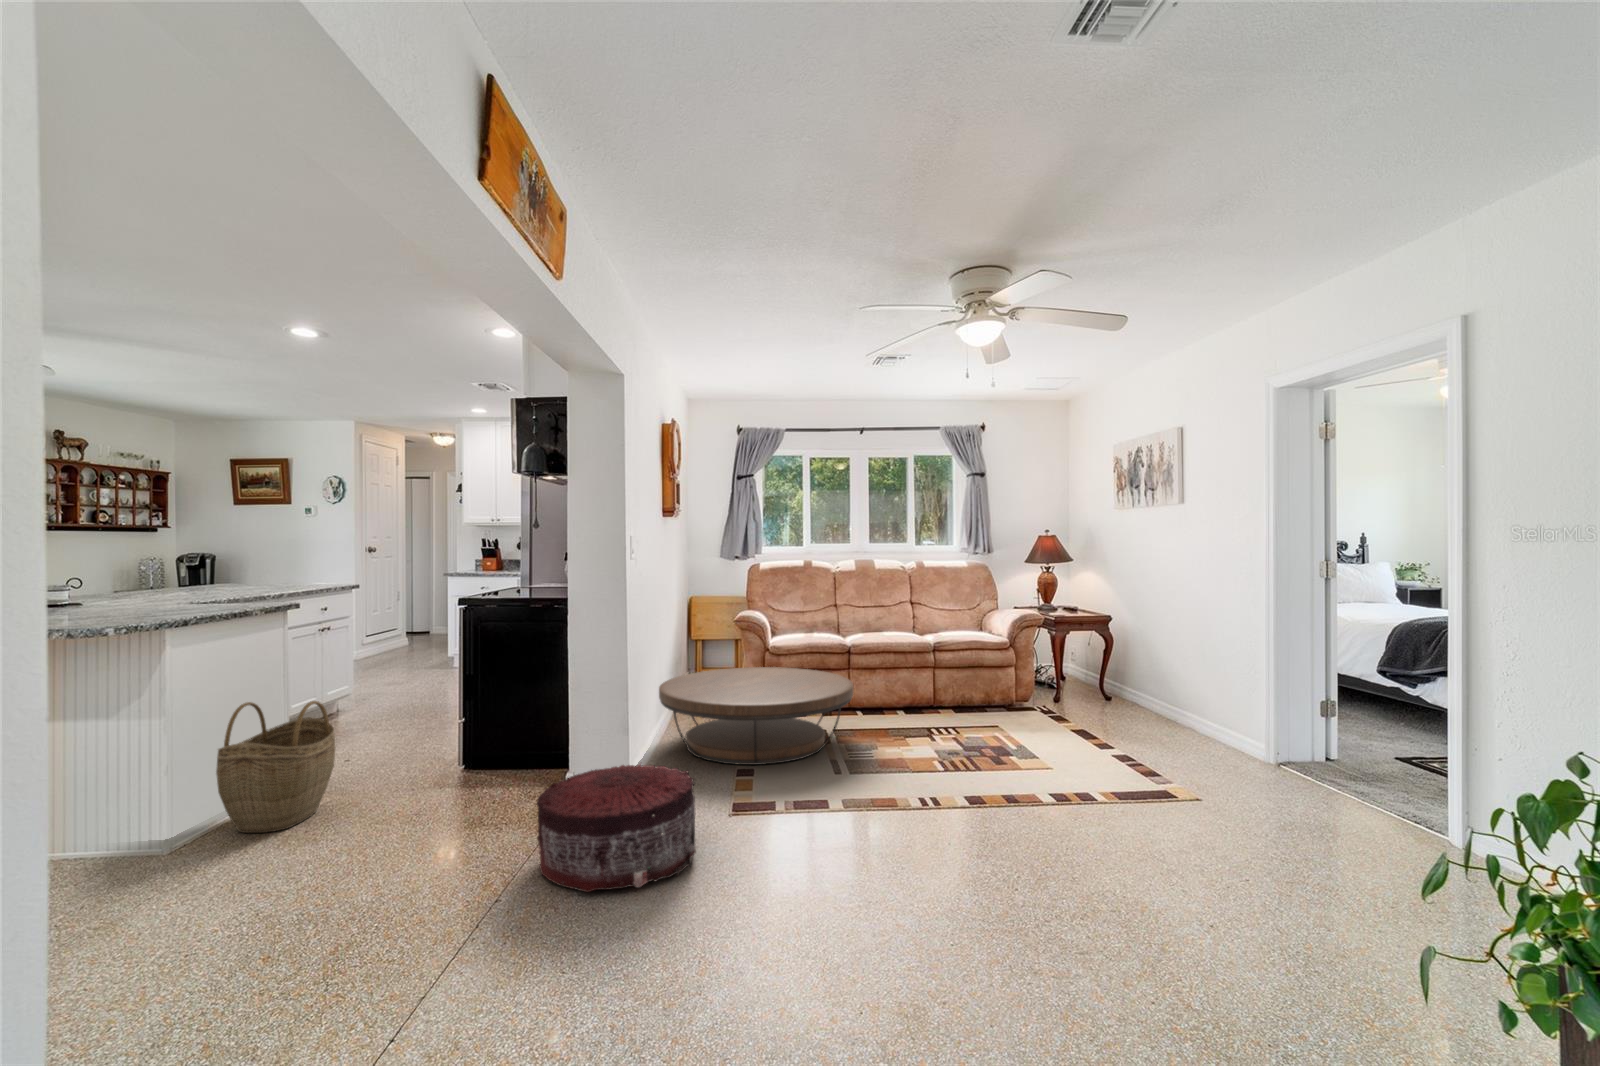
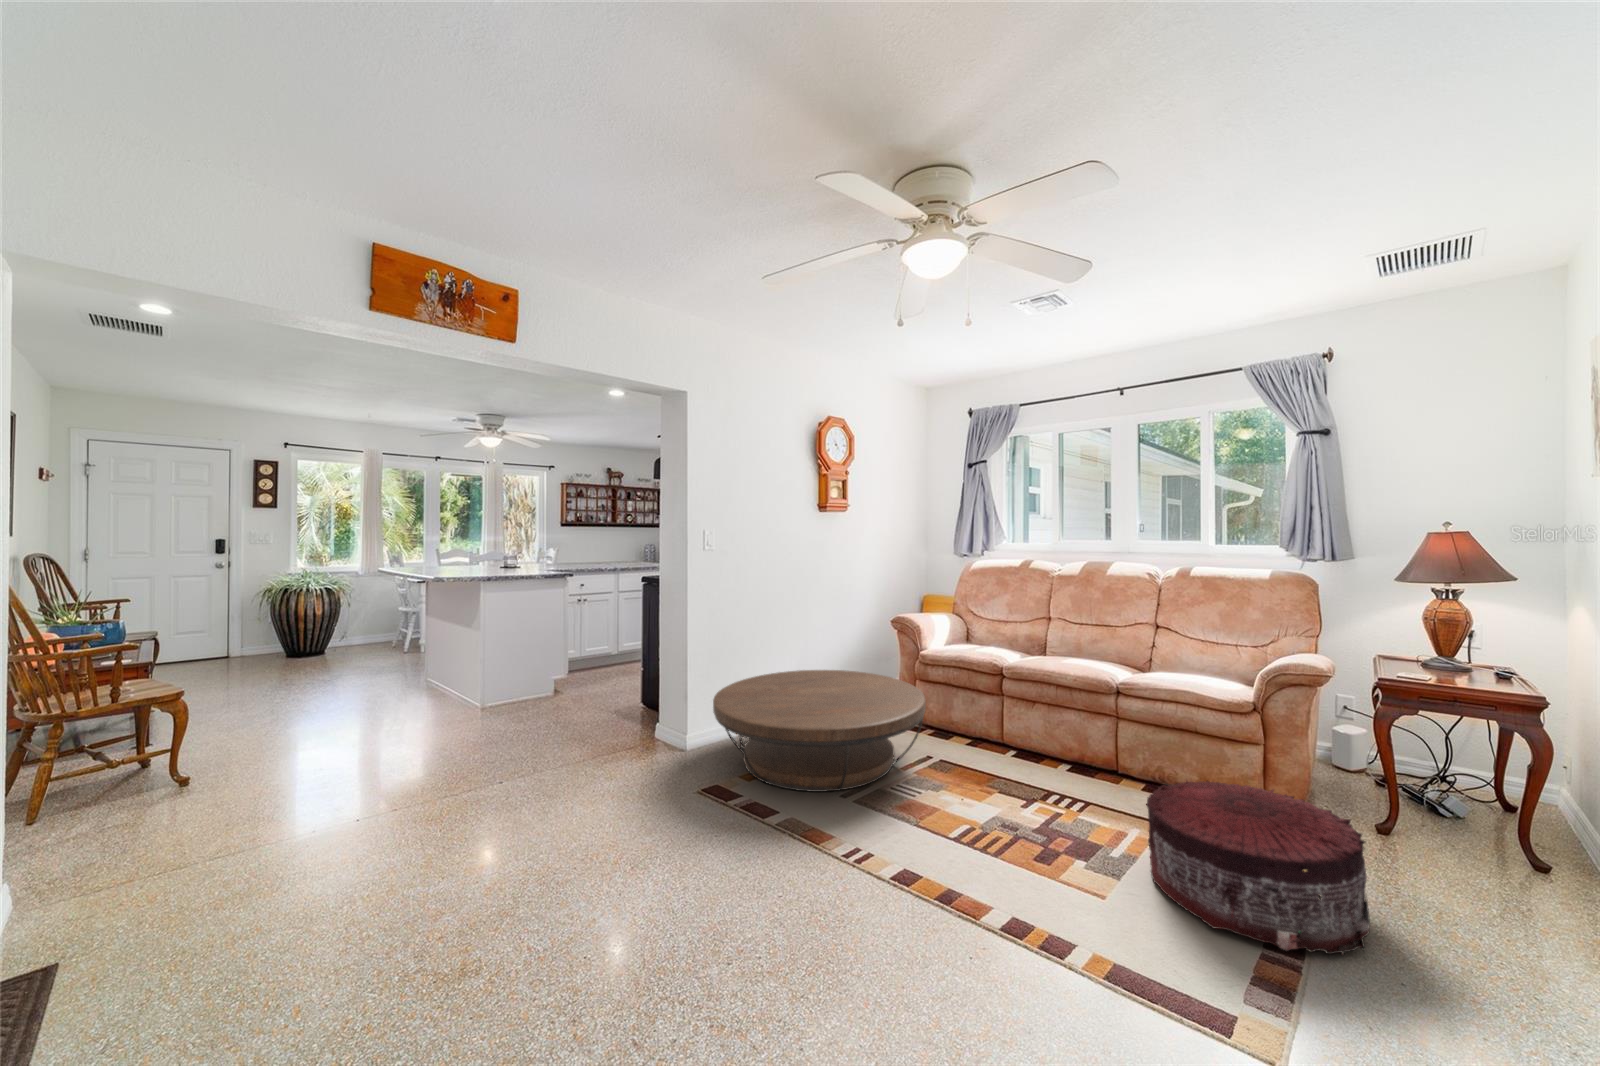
woven basket: present [216,701,335,833] -> none [442,644,521,732]
pouf: present [537,764,696,892] -> present [1146,781,1370,955]

